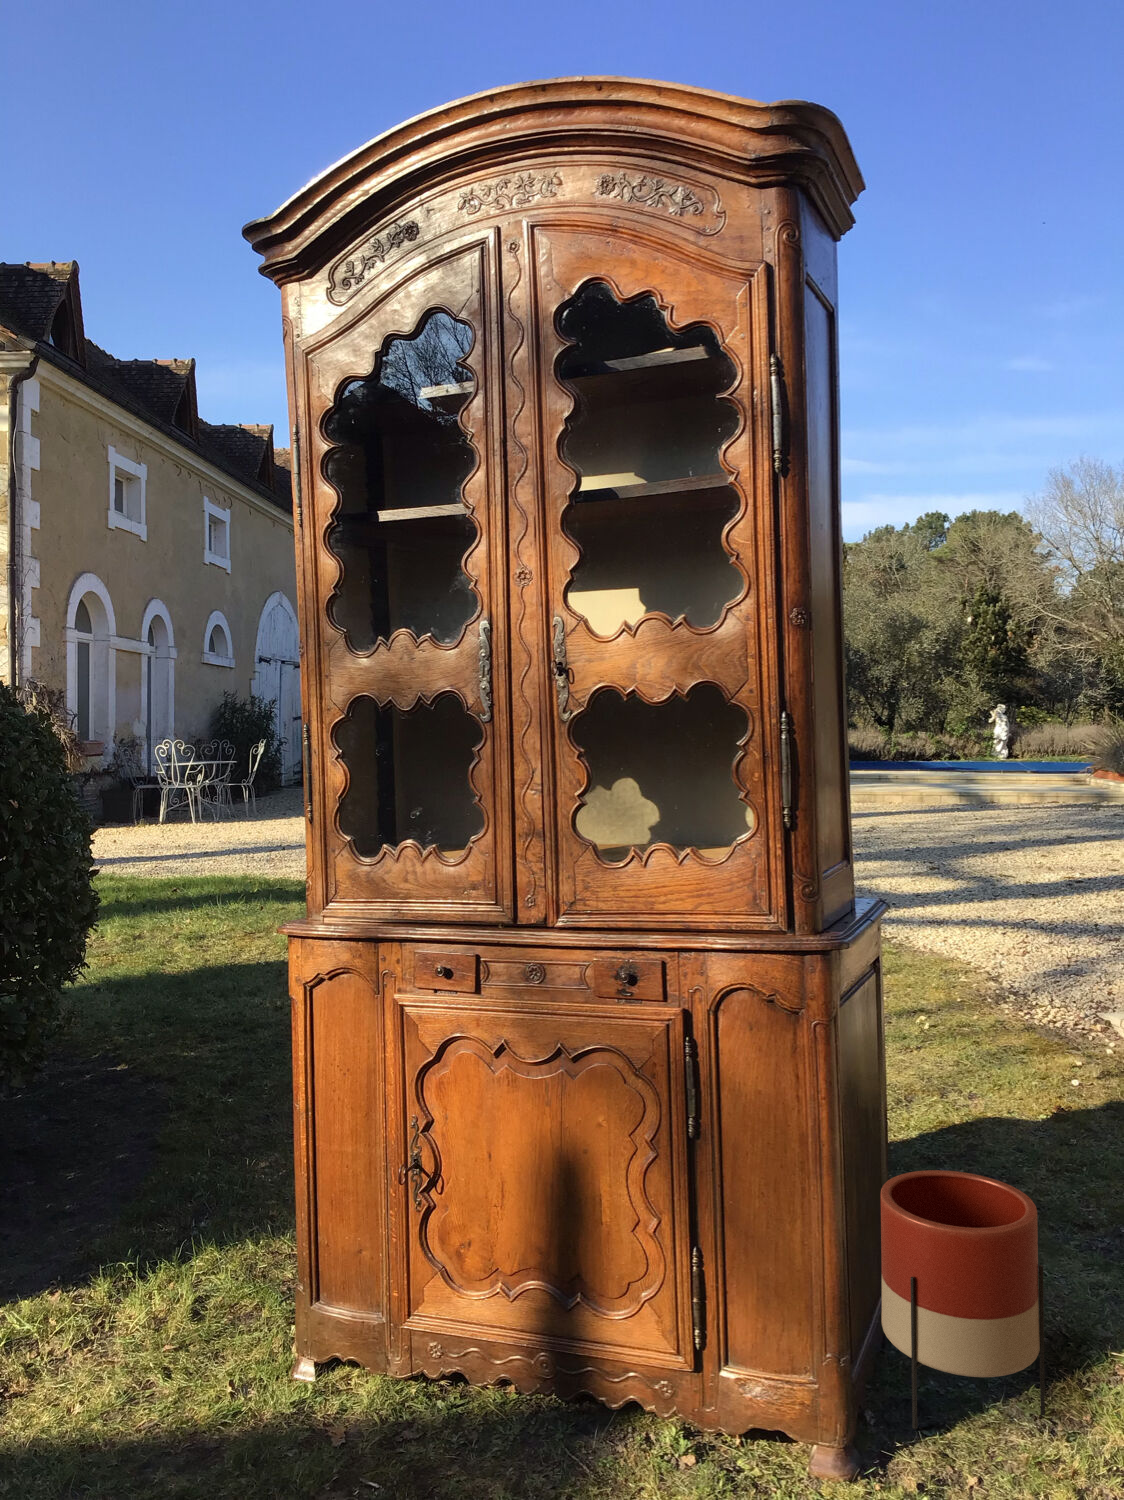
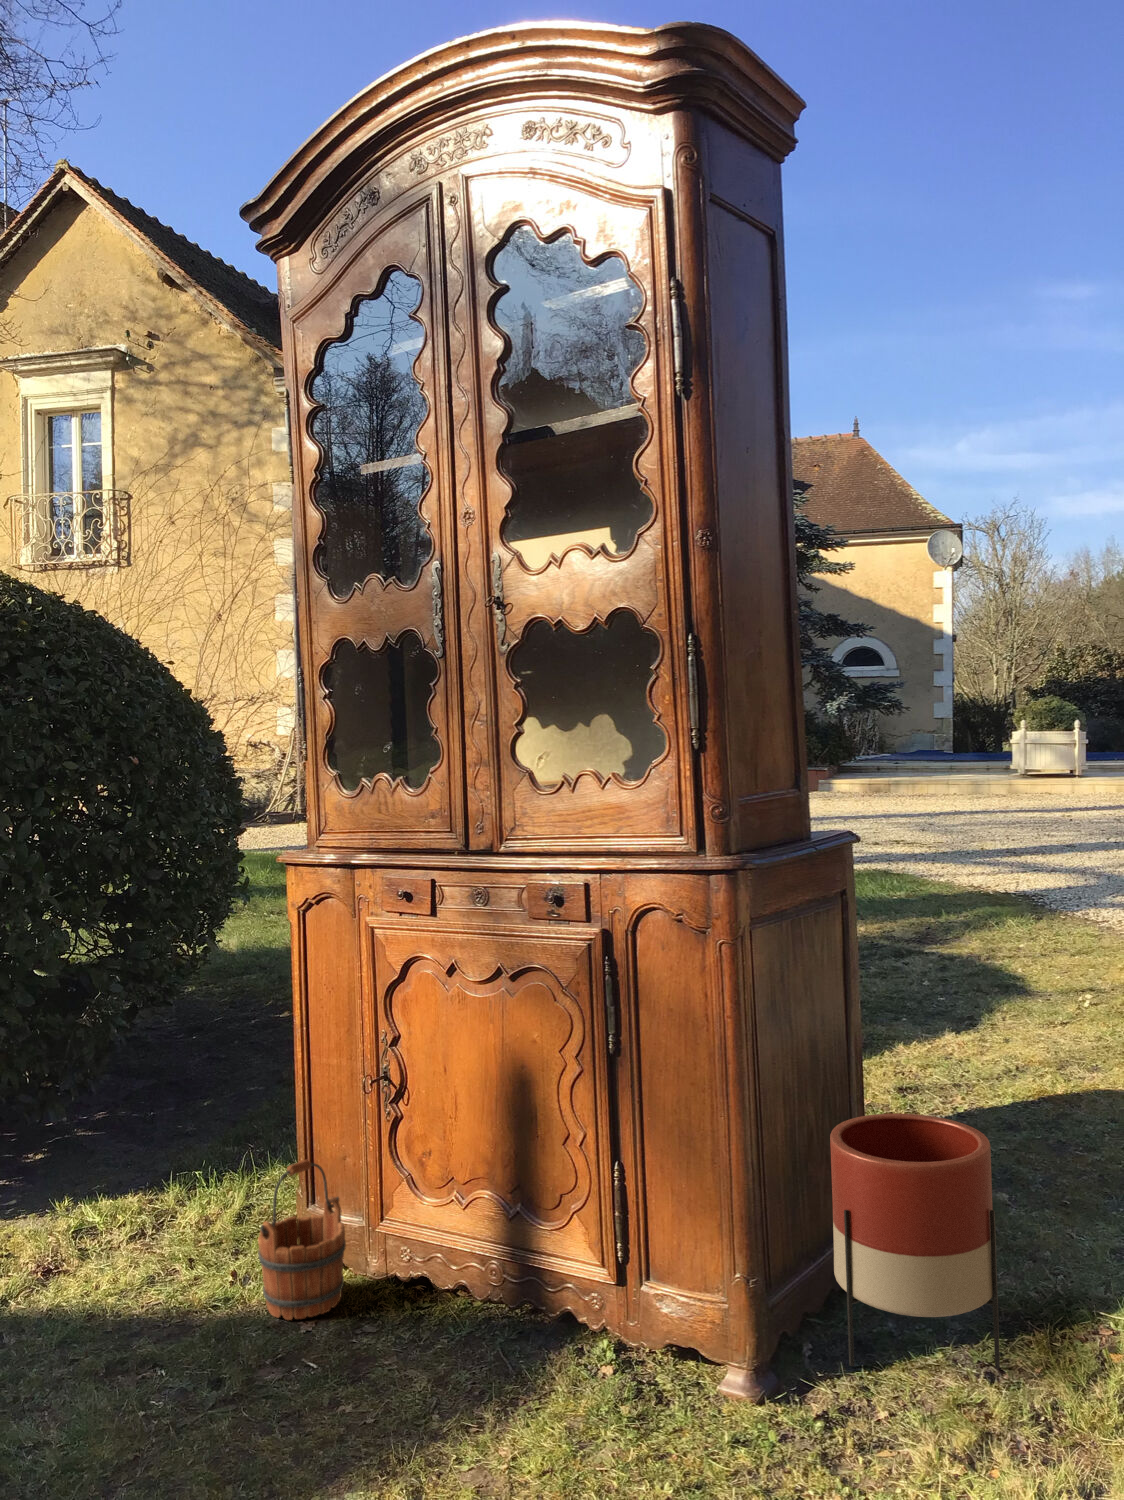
wooden bucket: none [280,1259,374,1441] -> present [258,1160,346,1320]

